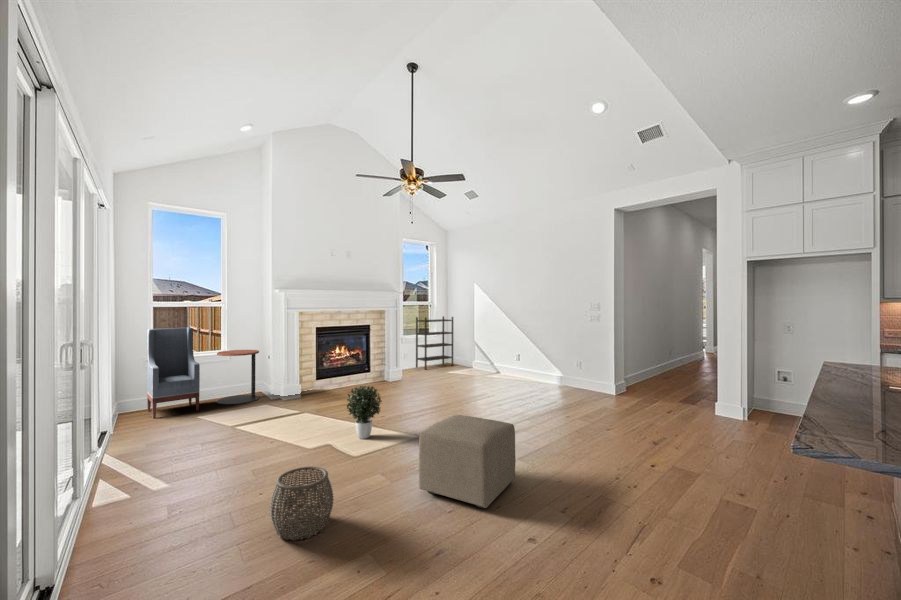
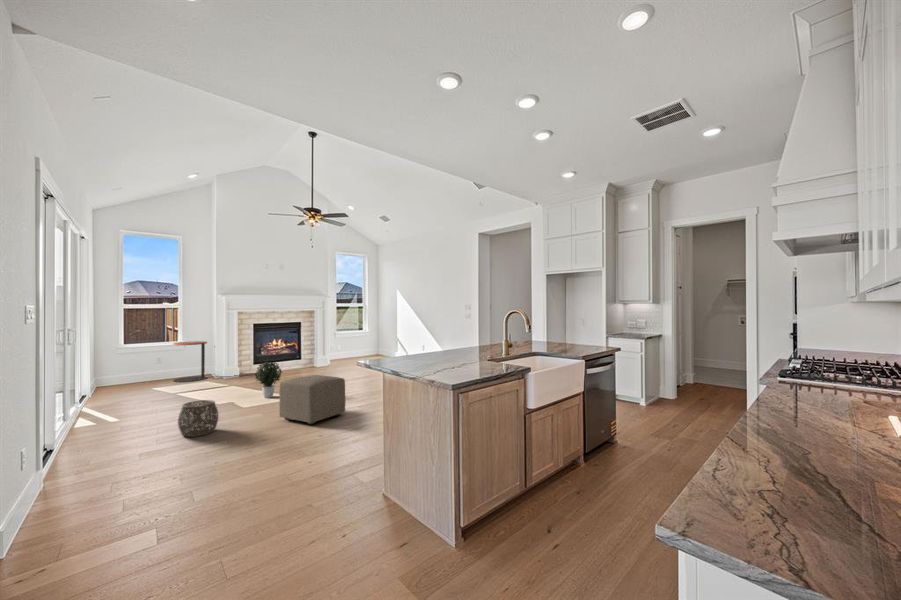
bookshelf: present [416,316,453,370] -> none [348,316,380,359]
armchair: present [147,327,200,418] -> none [119,324,158,390]

